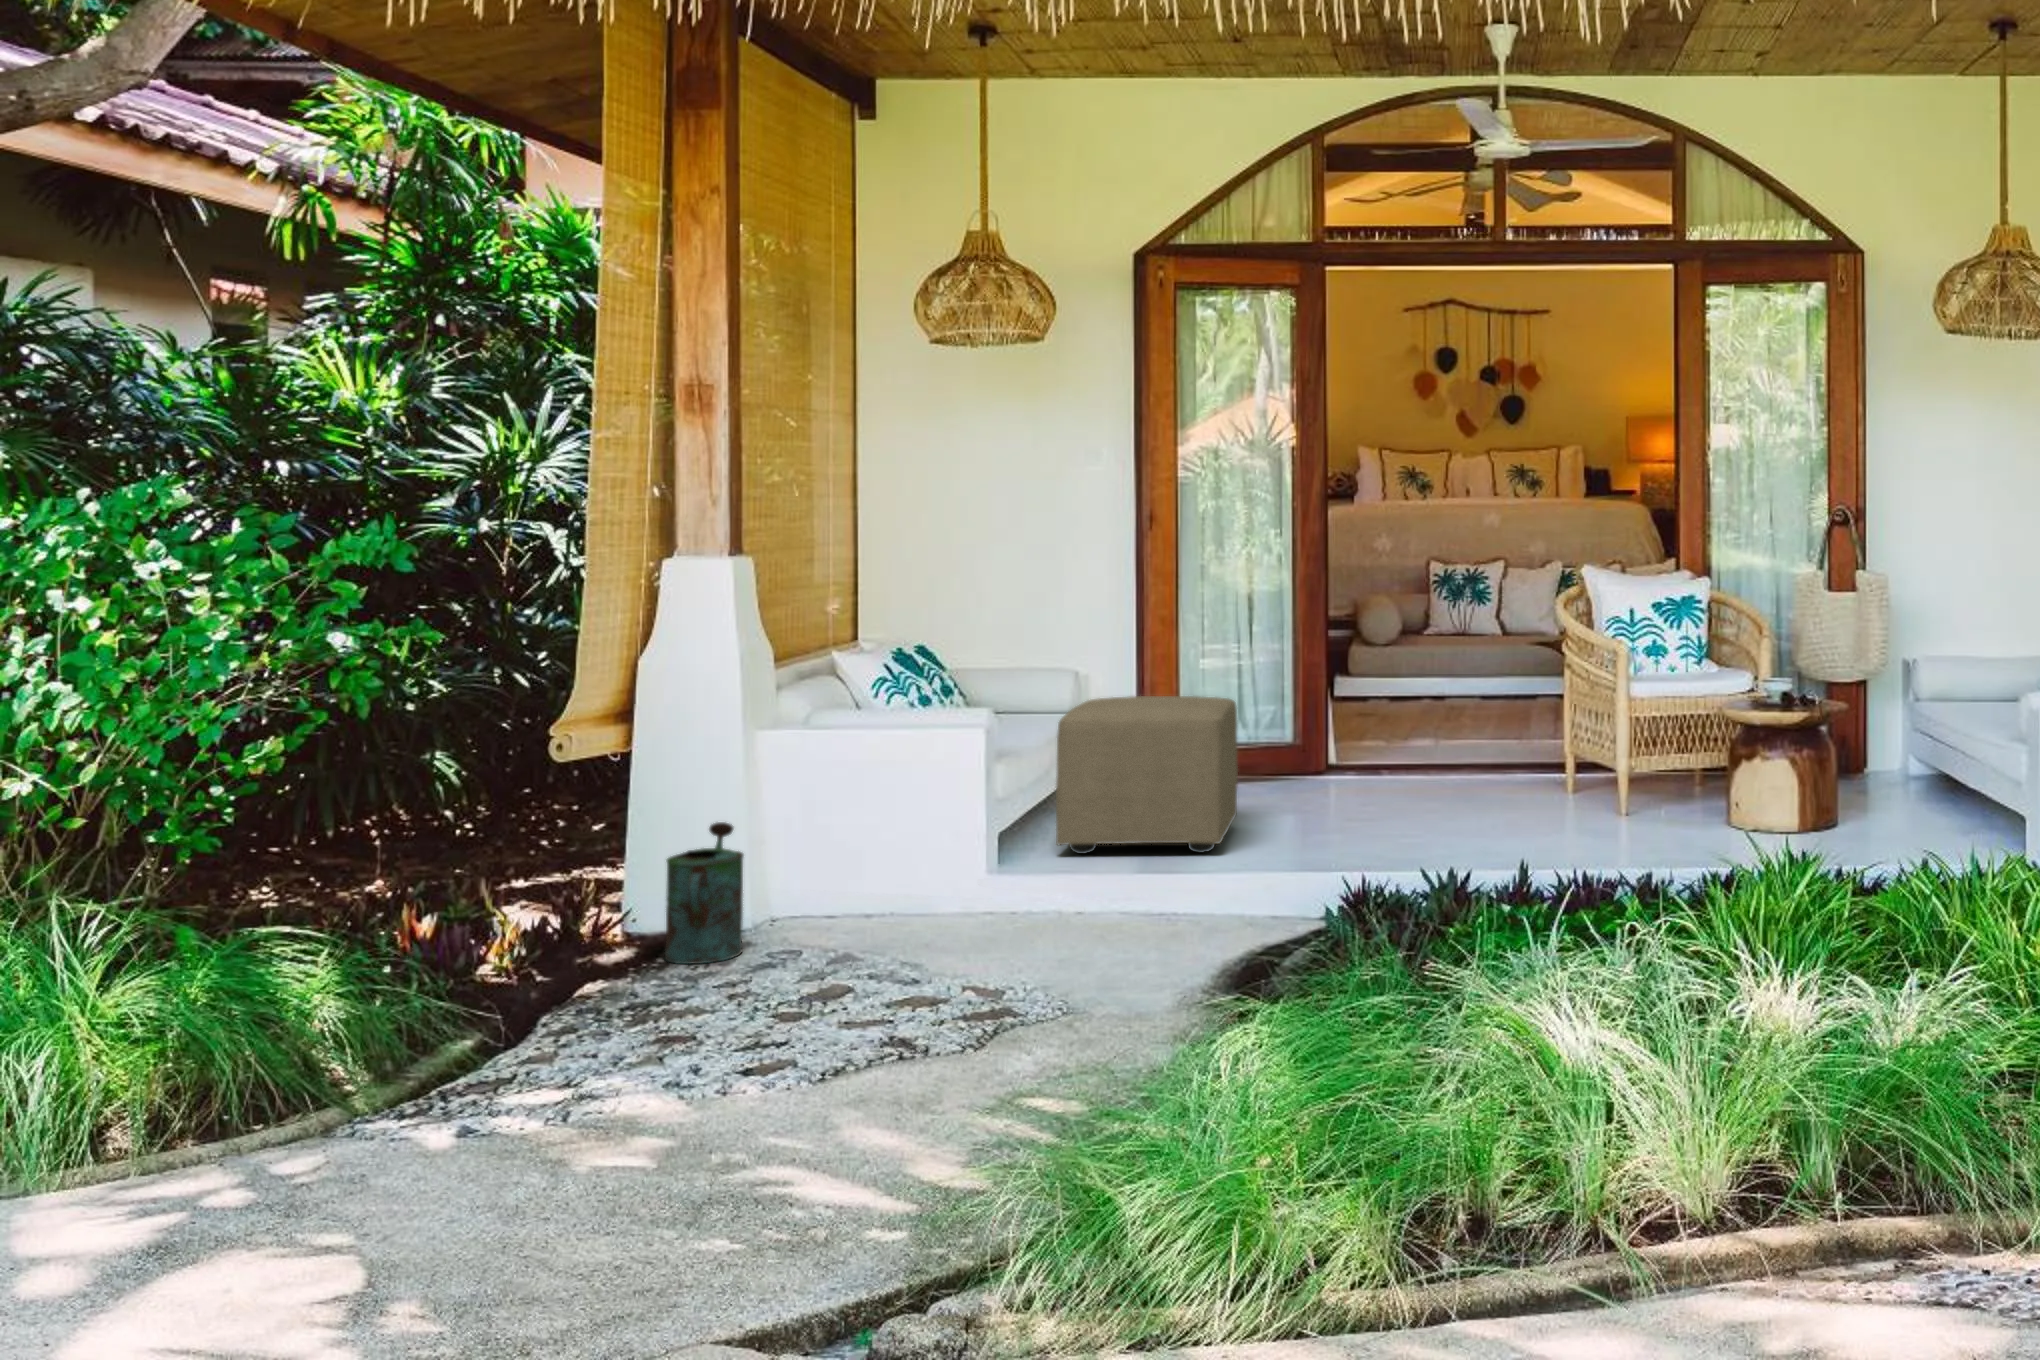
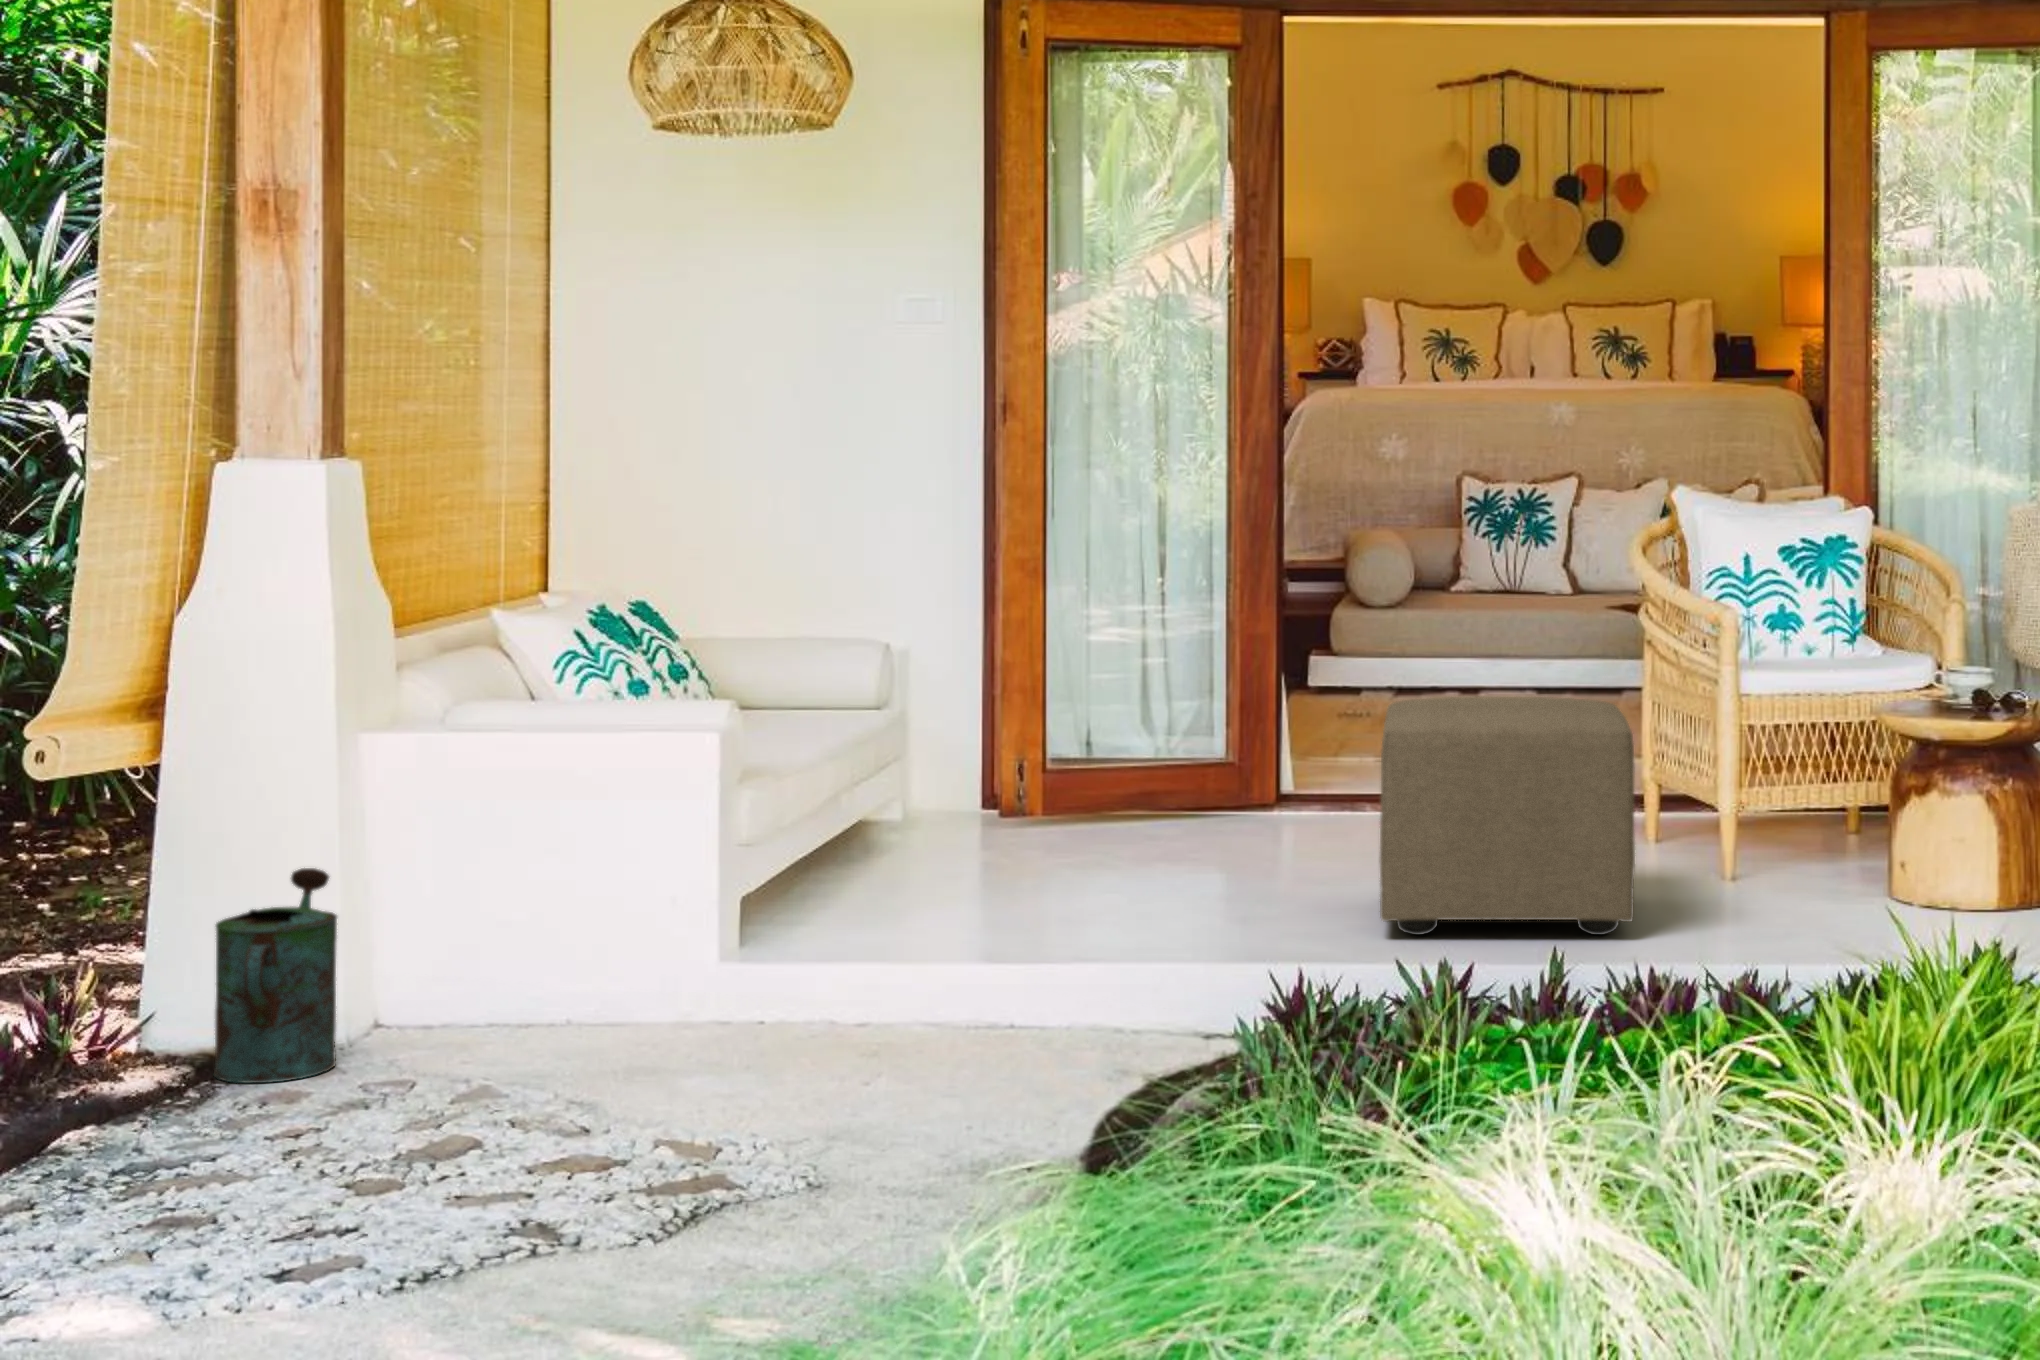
ottoman: present [1056,696,1238,854] -> present [1380,697,1635,935]

